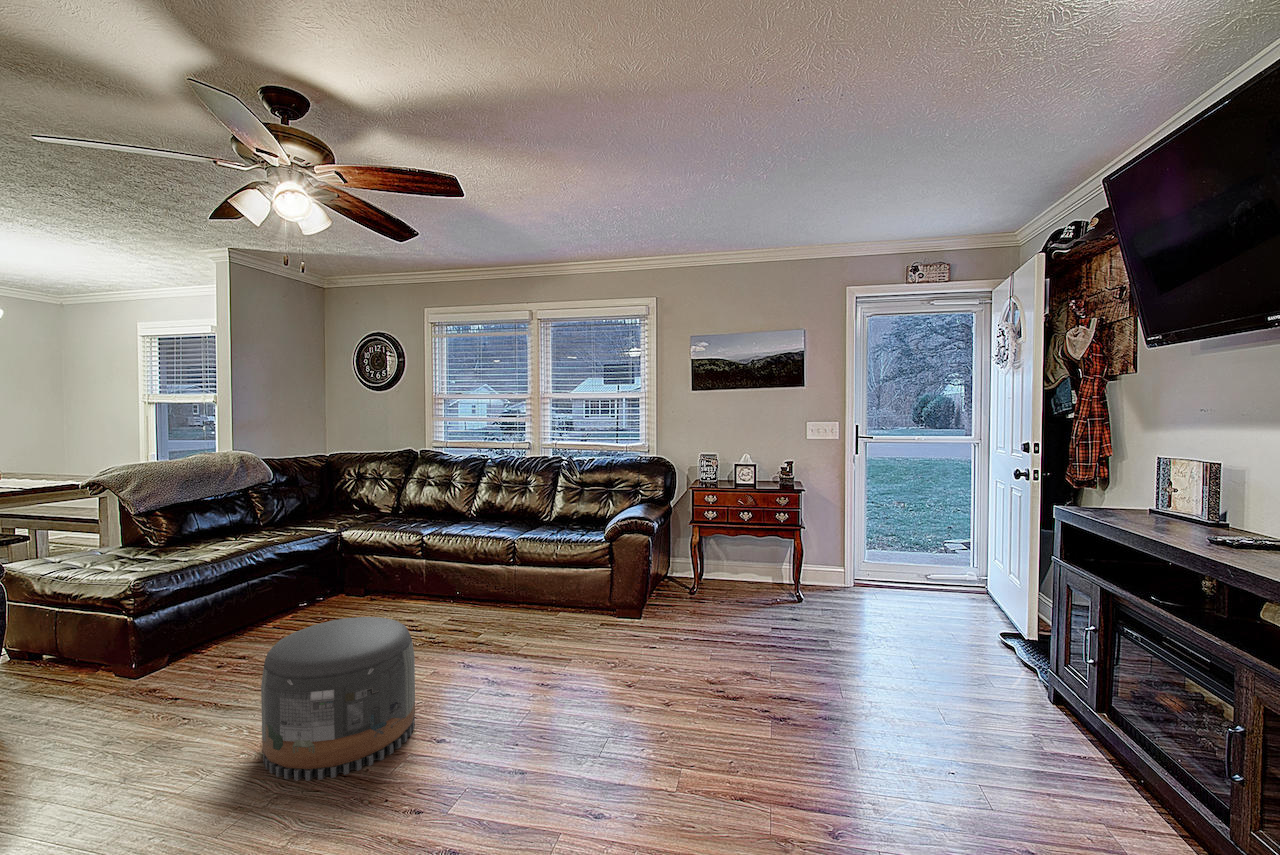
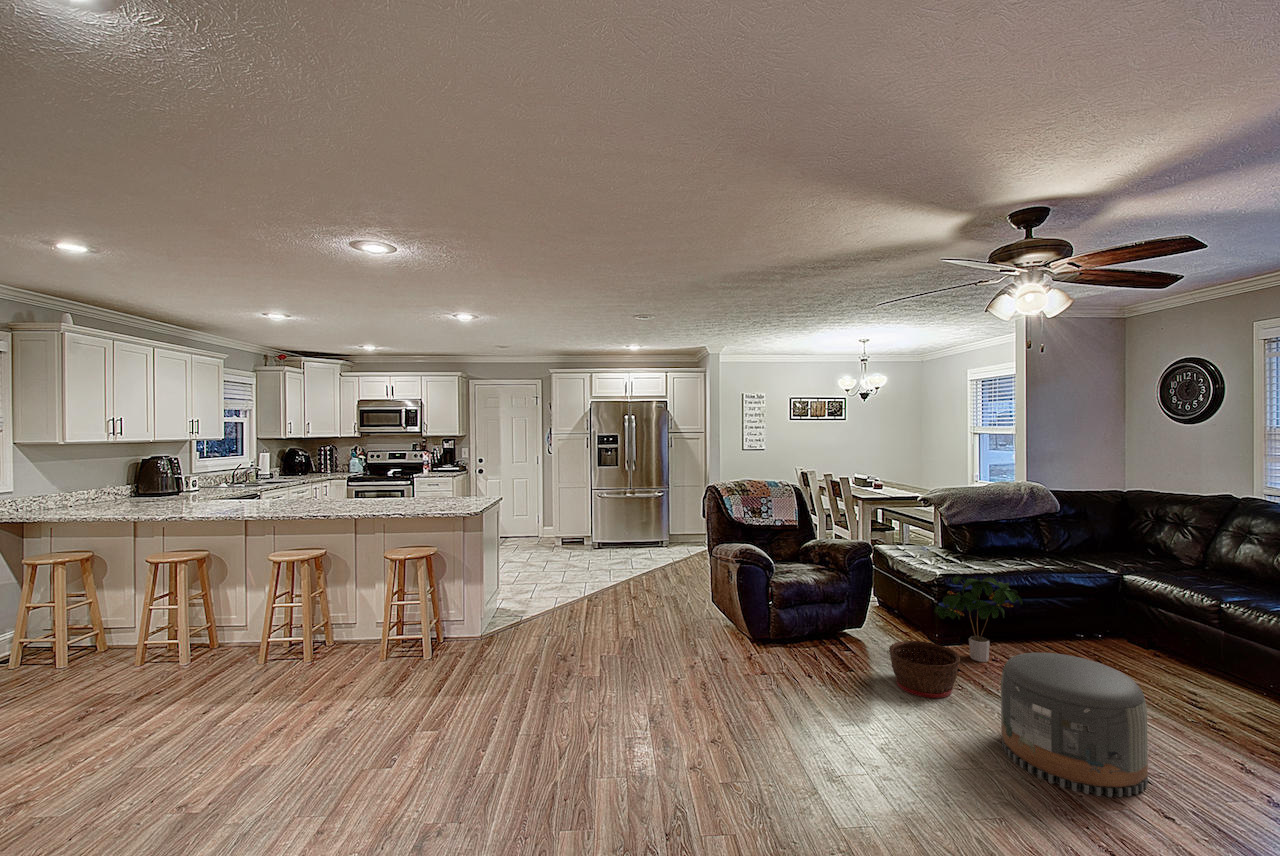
potted plant: none [129,563,256,678] -> present [934,576,1023,662]
basket: none [55,674,186,771] -> present [889,641,960,698]

